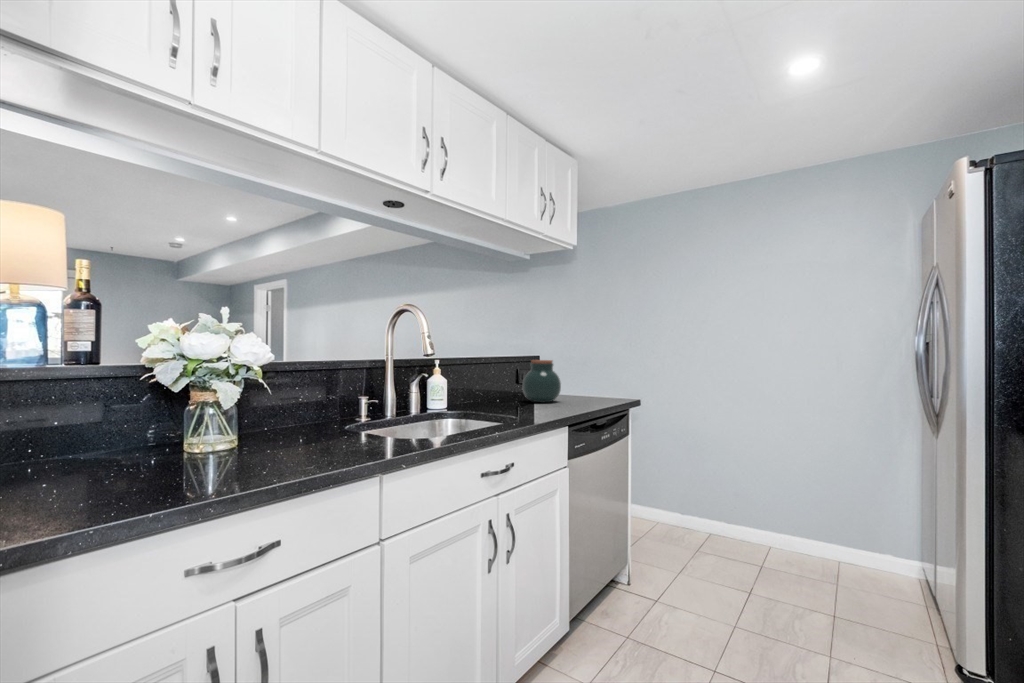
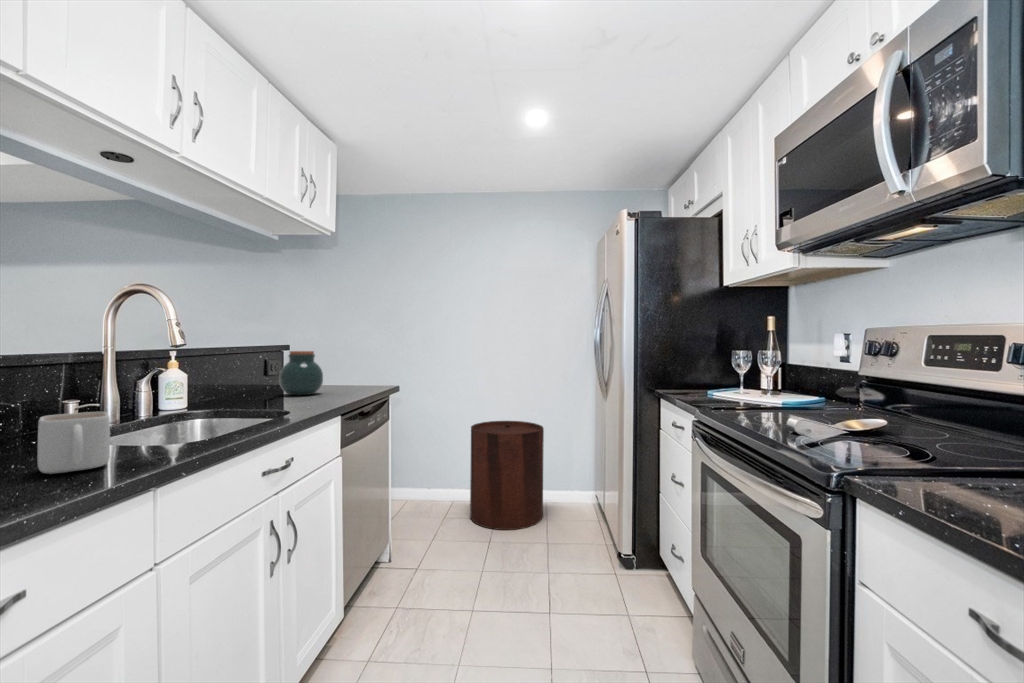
mug: none [318,409,362,455] -> present [37,412,110,474]
trash can: none [730,447,834,589] -> present [470,421,544,530]

